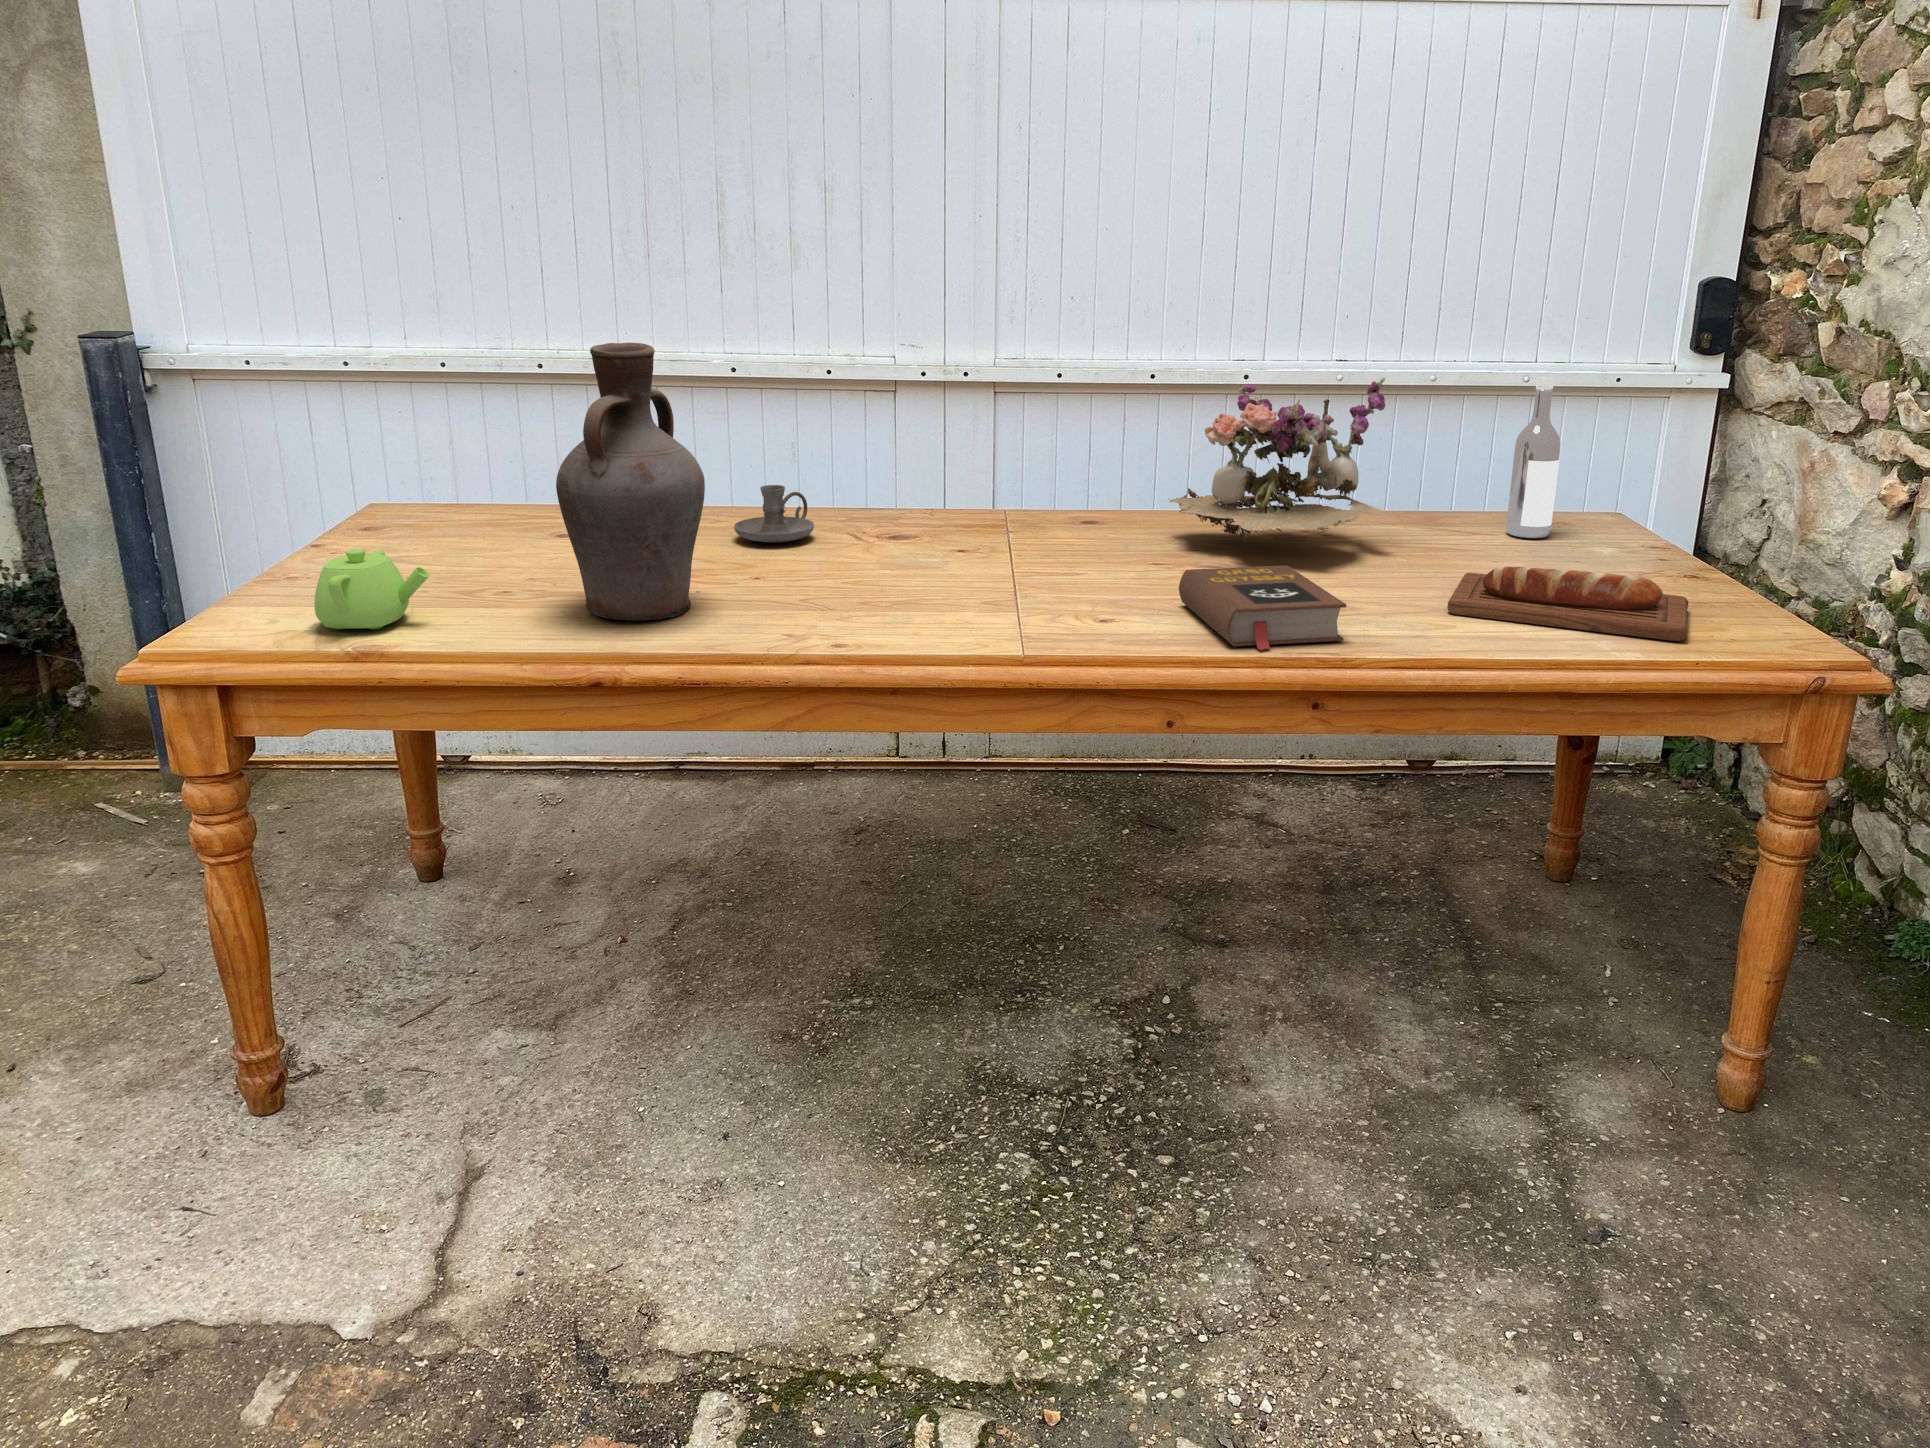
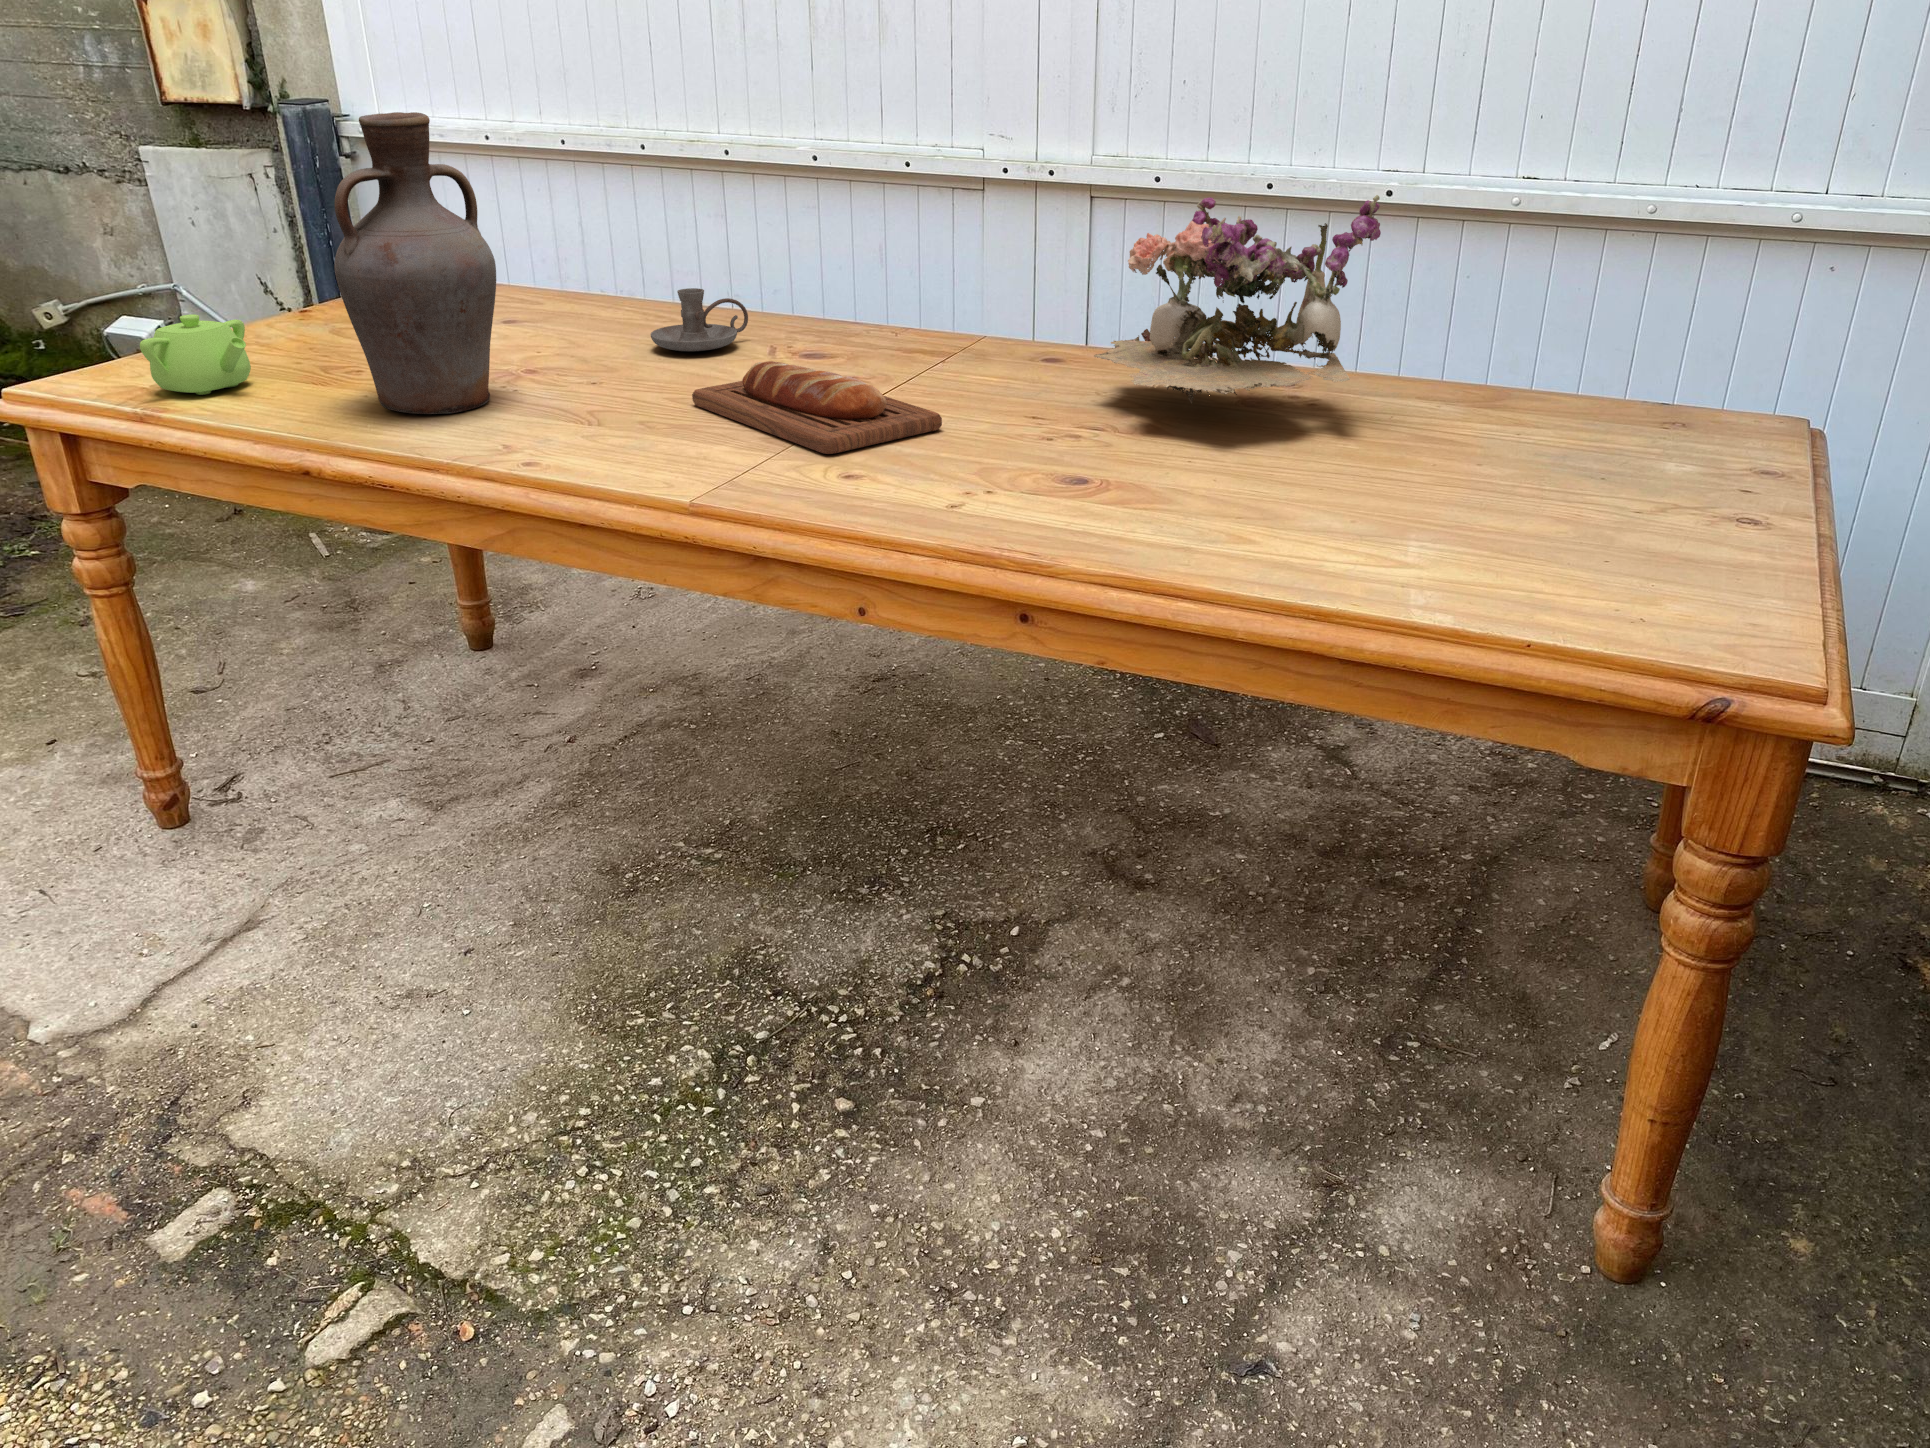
wine bottle: present [1506,377,1560,538] -> none [1572,206,1660,439]
book: present [1179,565,1346,650] -> none [920,422,1108,533]
bread loaf: present [1447,567,1688,641] -> present [692,361,942,454]

